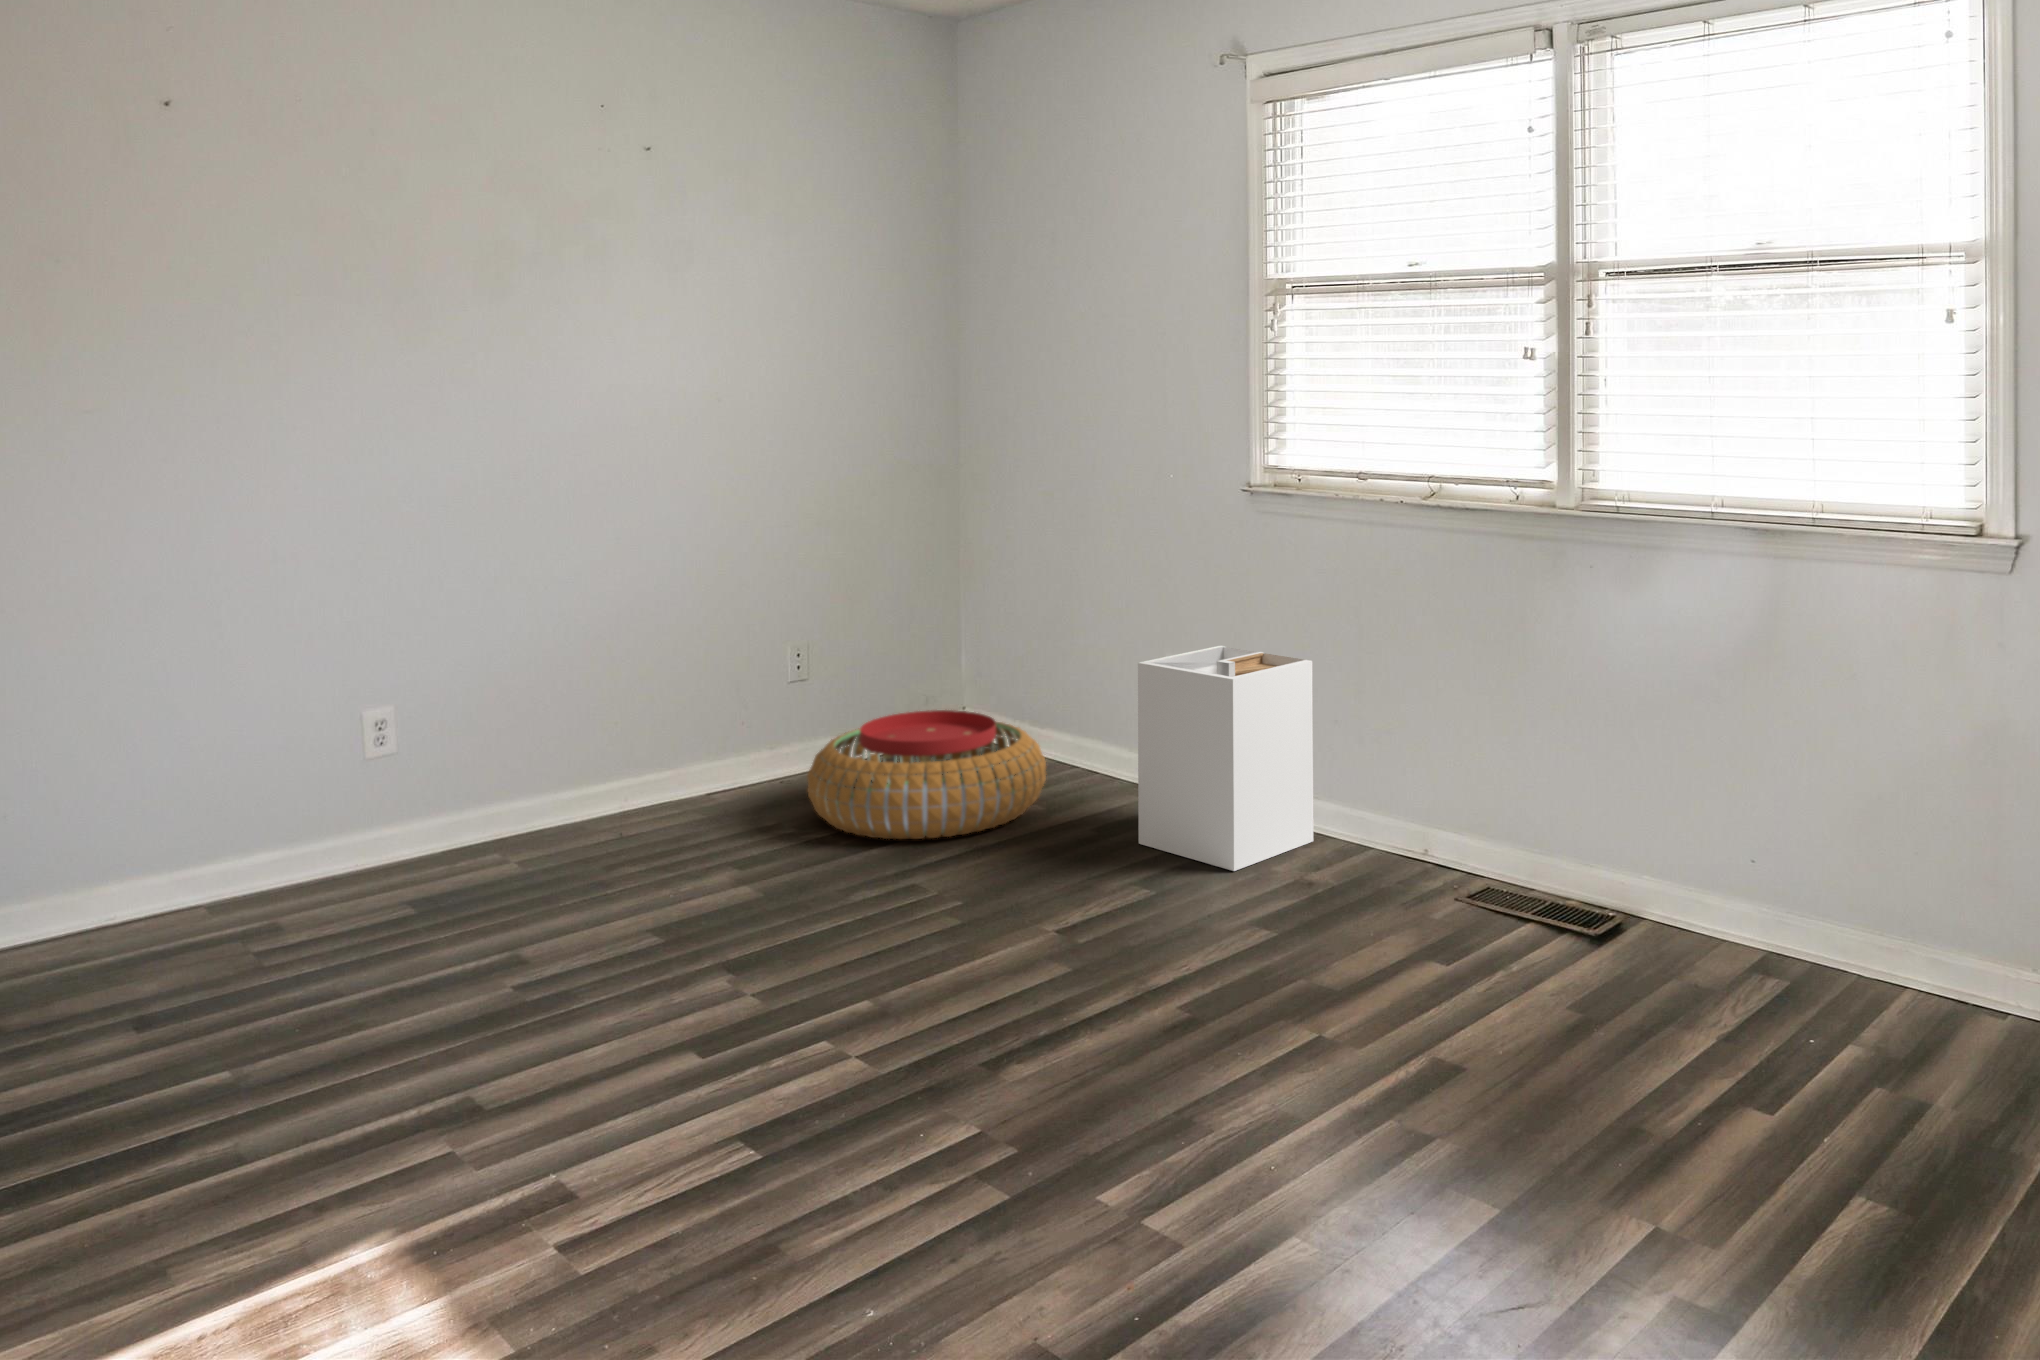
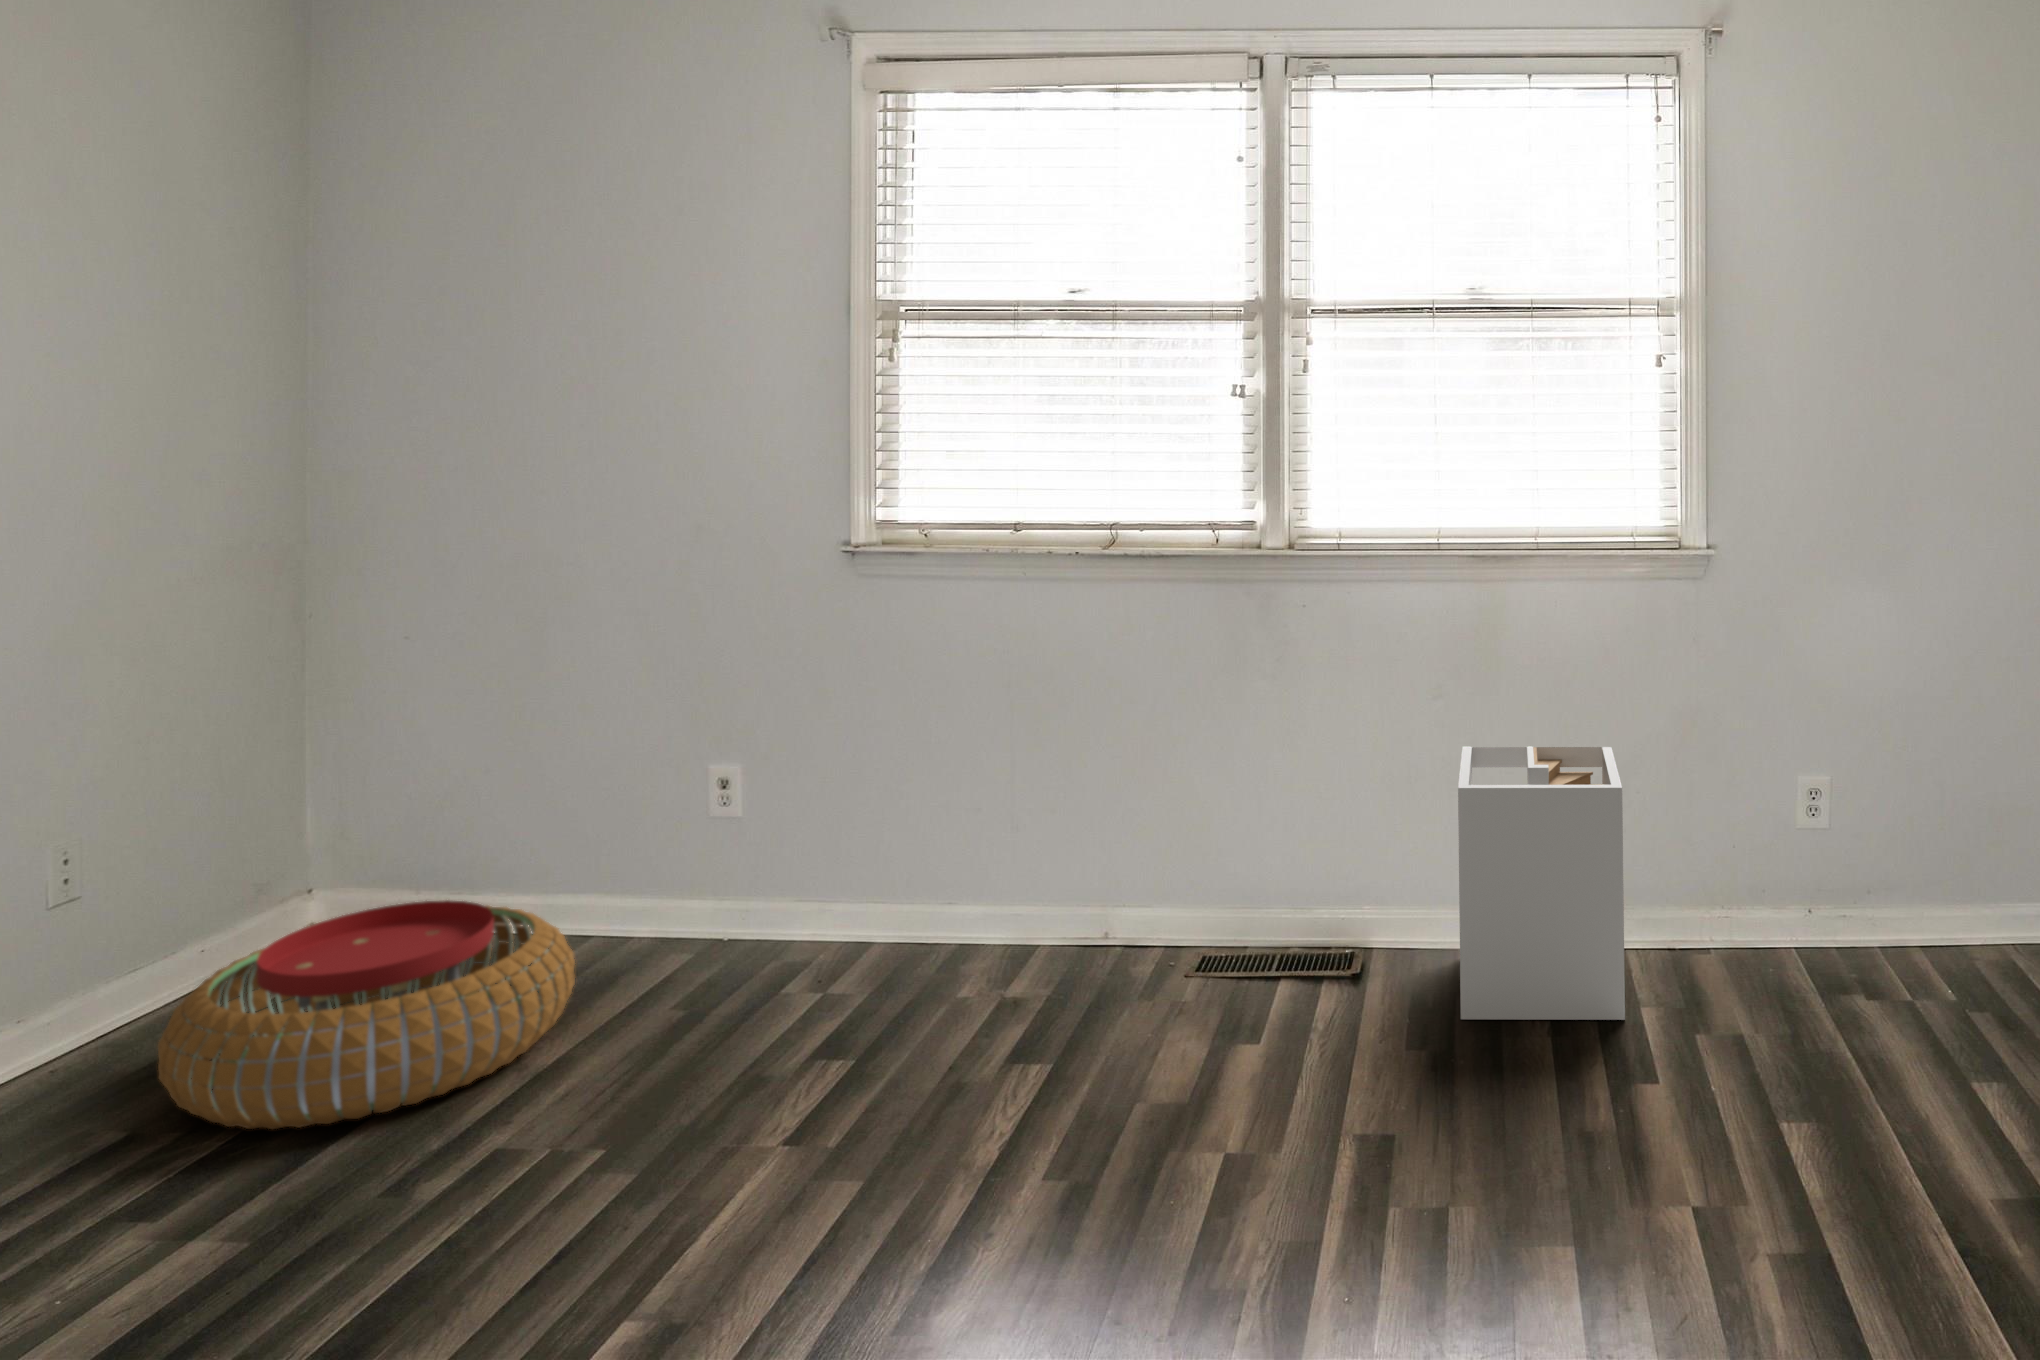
laundry hamper: present [1138,646,1313,871] -> present [1458,746,1625,1020]

